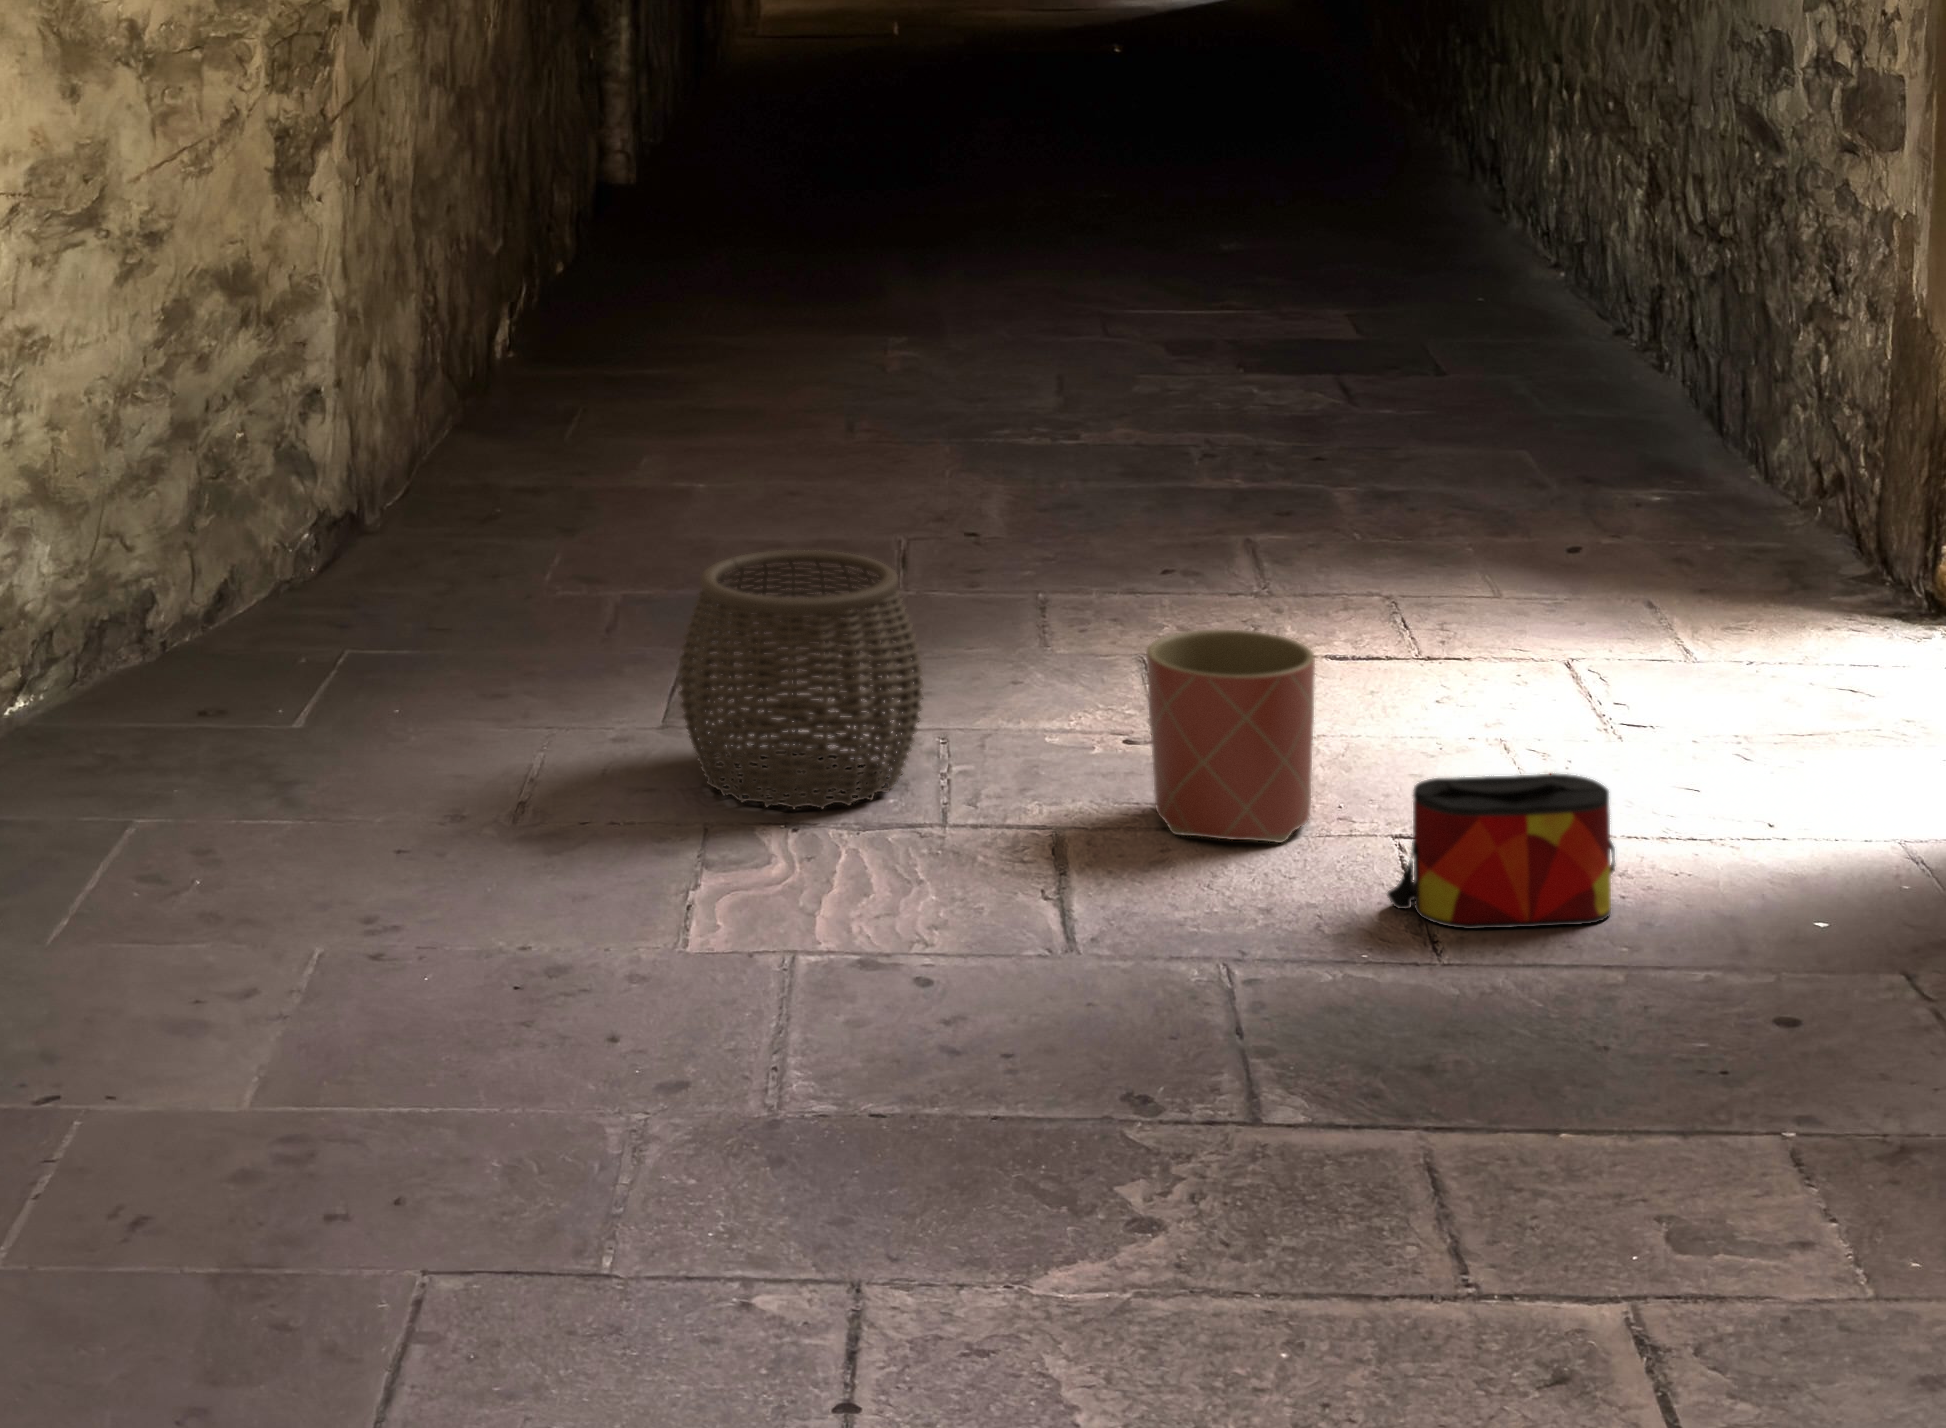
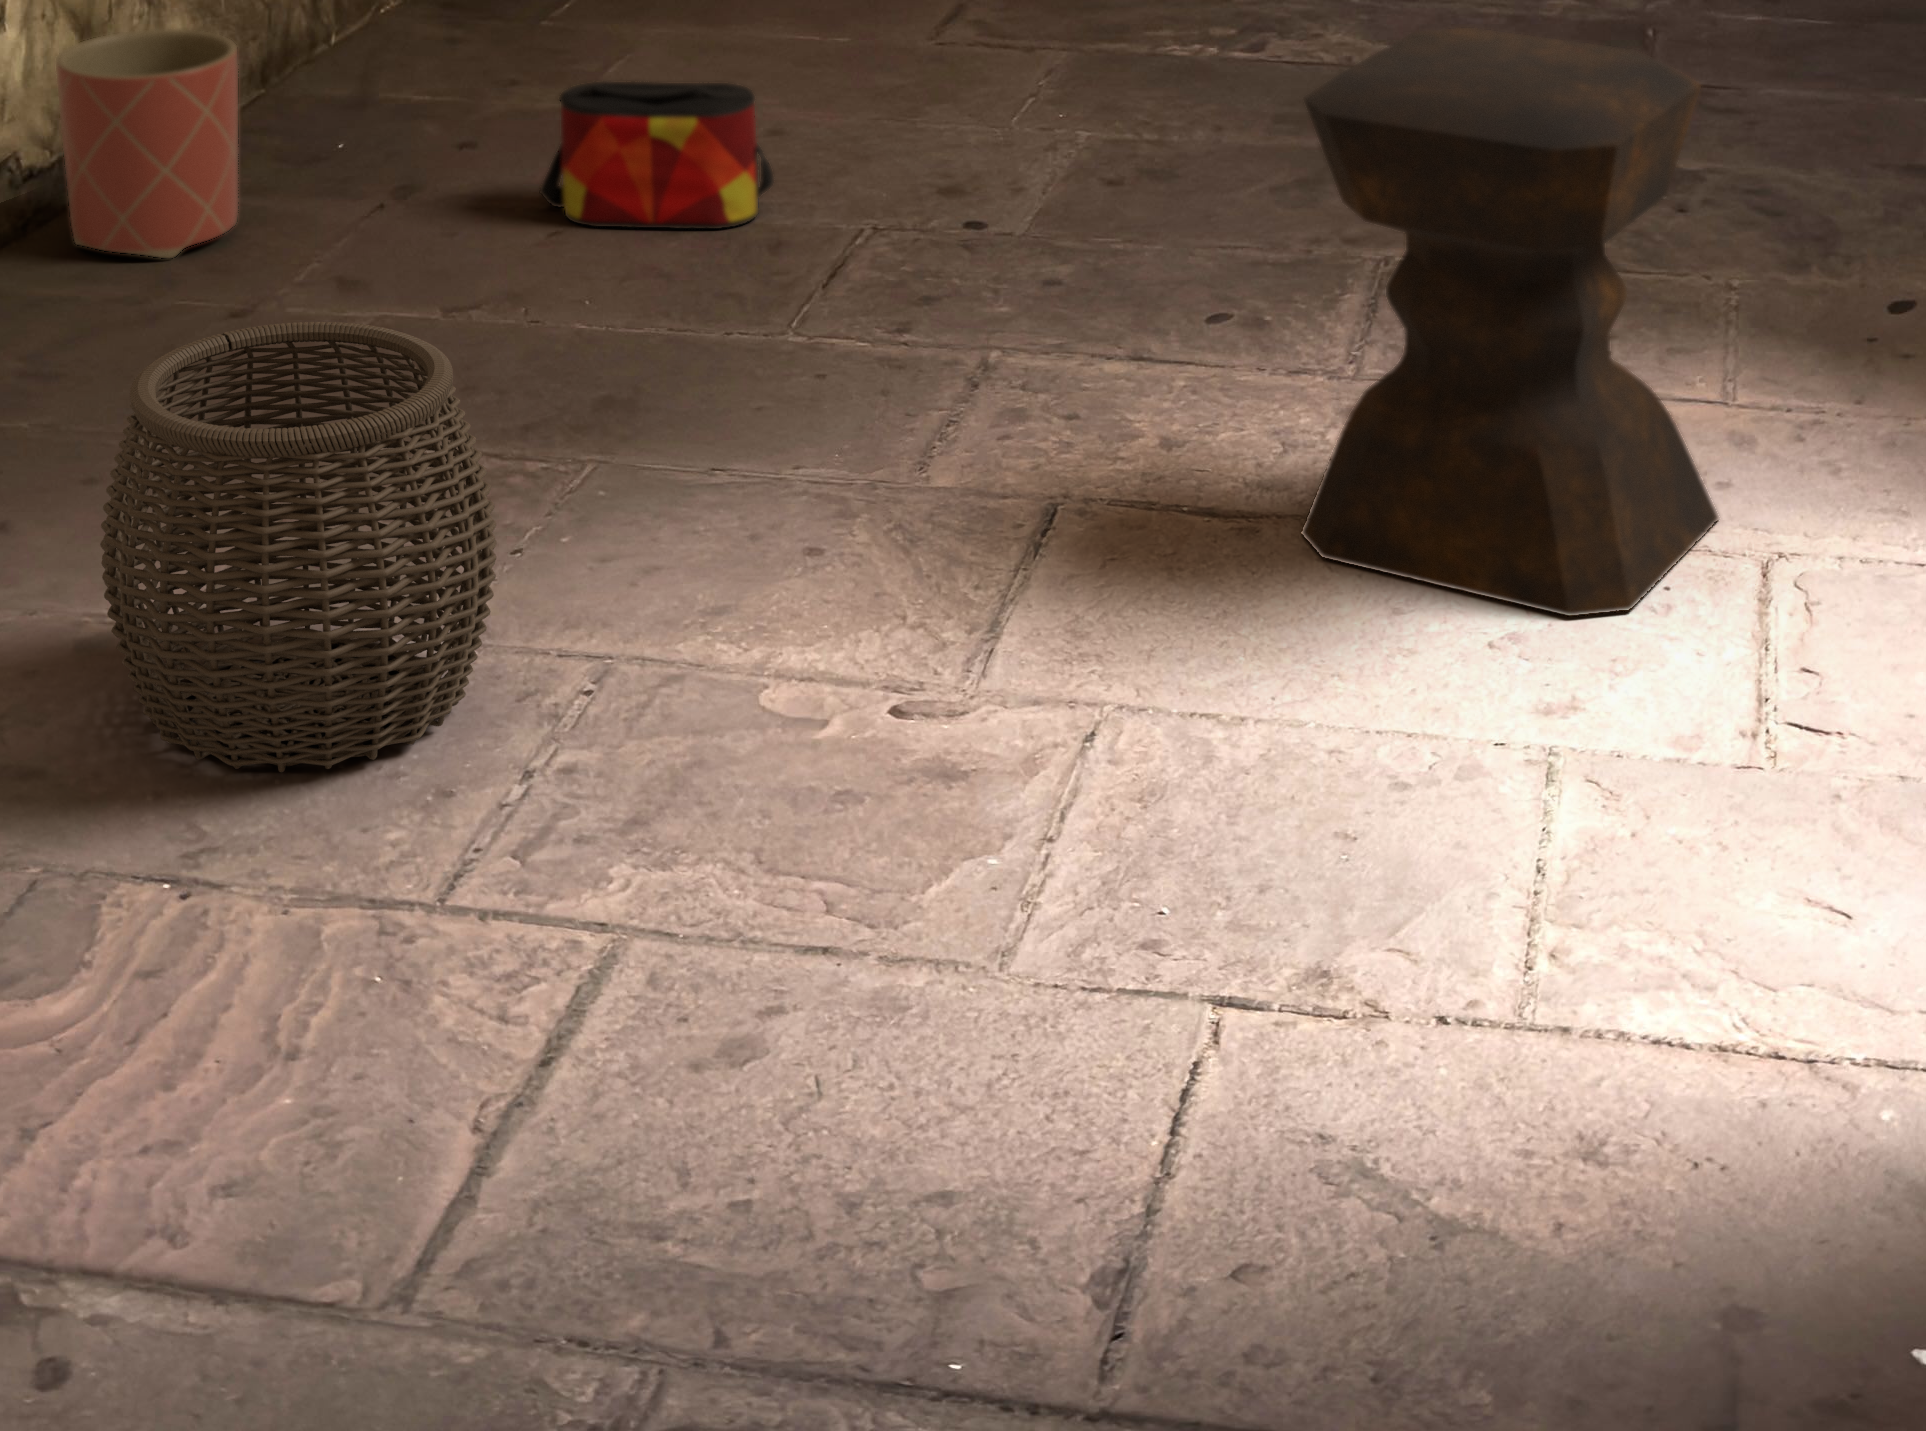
stool: none [1320,359,1552,693] -> present [1301,28,1719,616]
planter: present [1146,630,1315,843] -> present [56,29,238,258]
bag: present [1387,773,1616,929] -> present [540,81,773,229]

